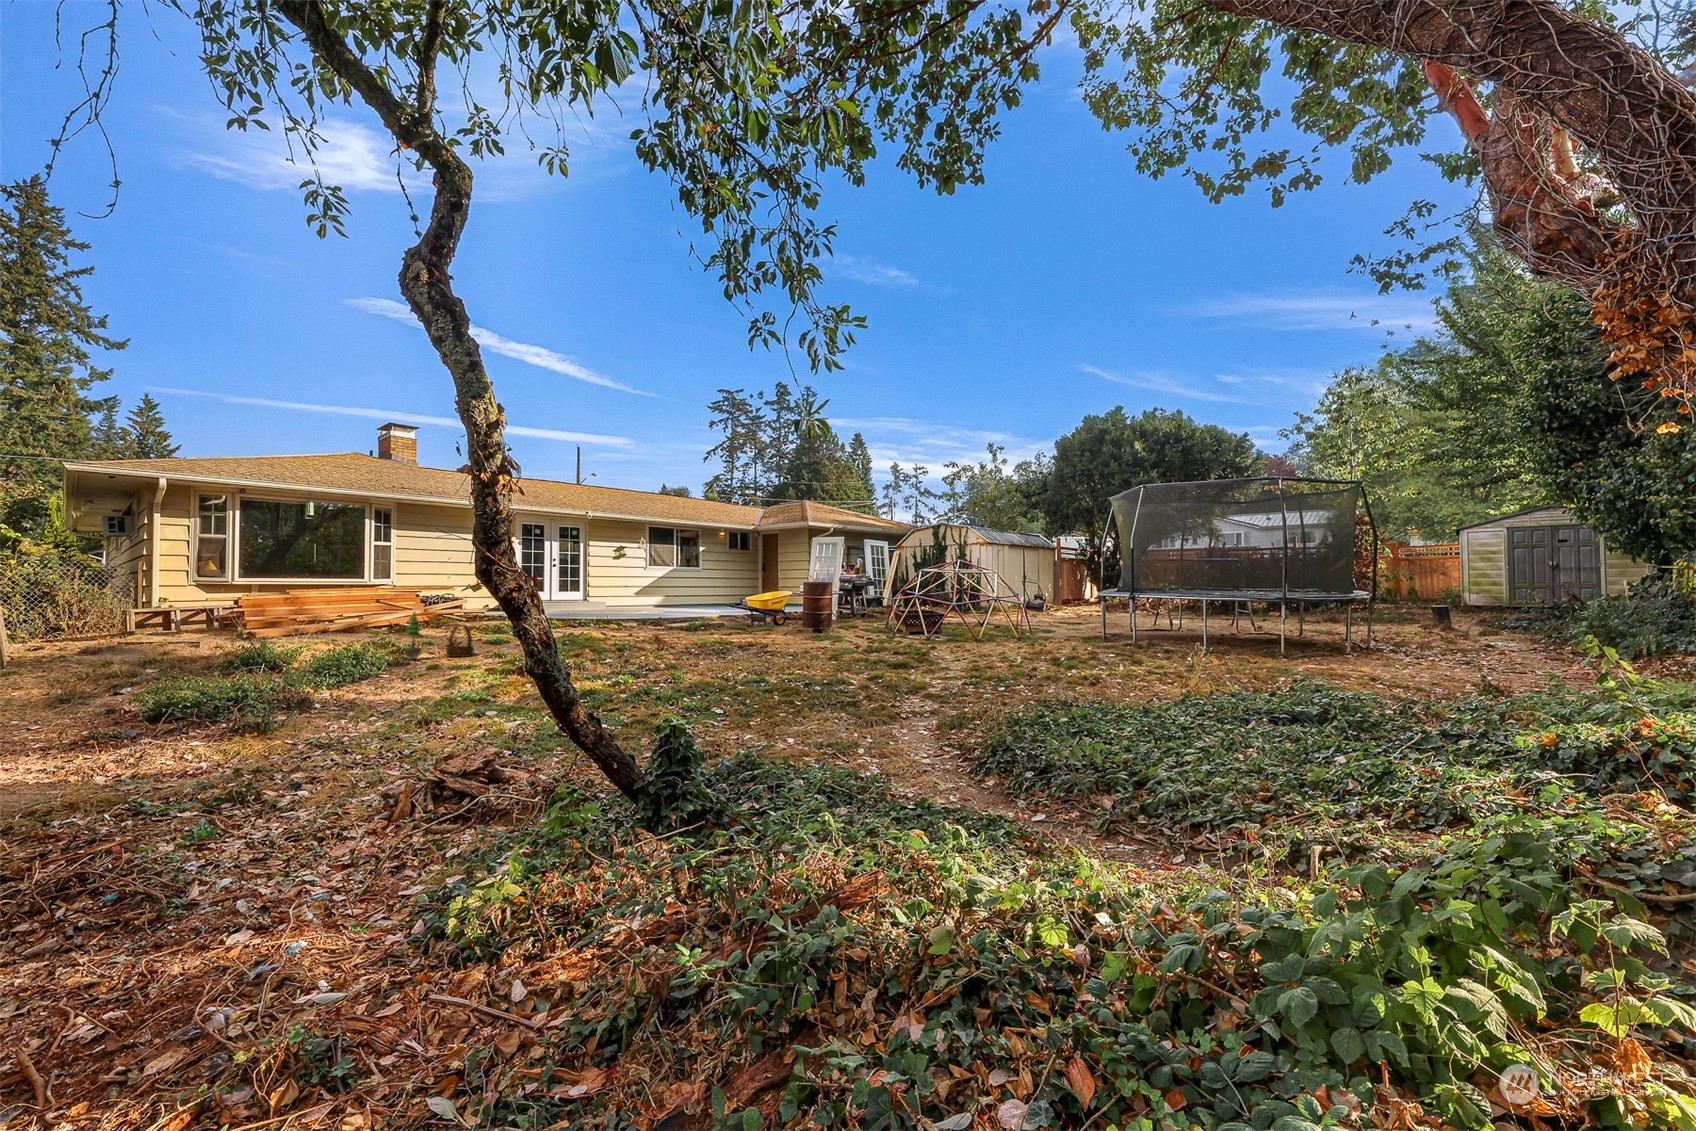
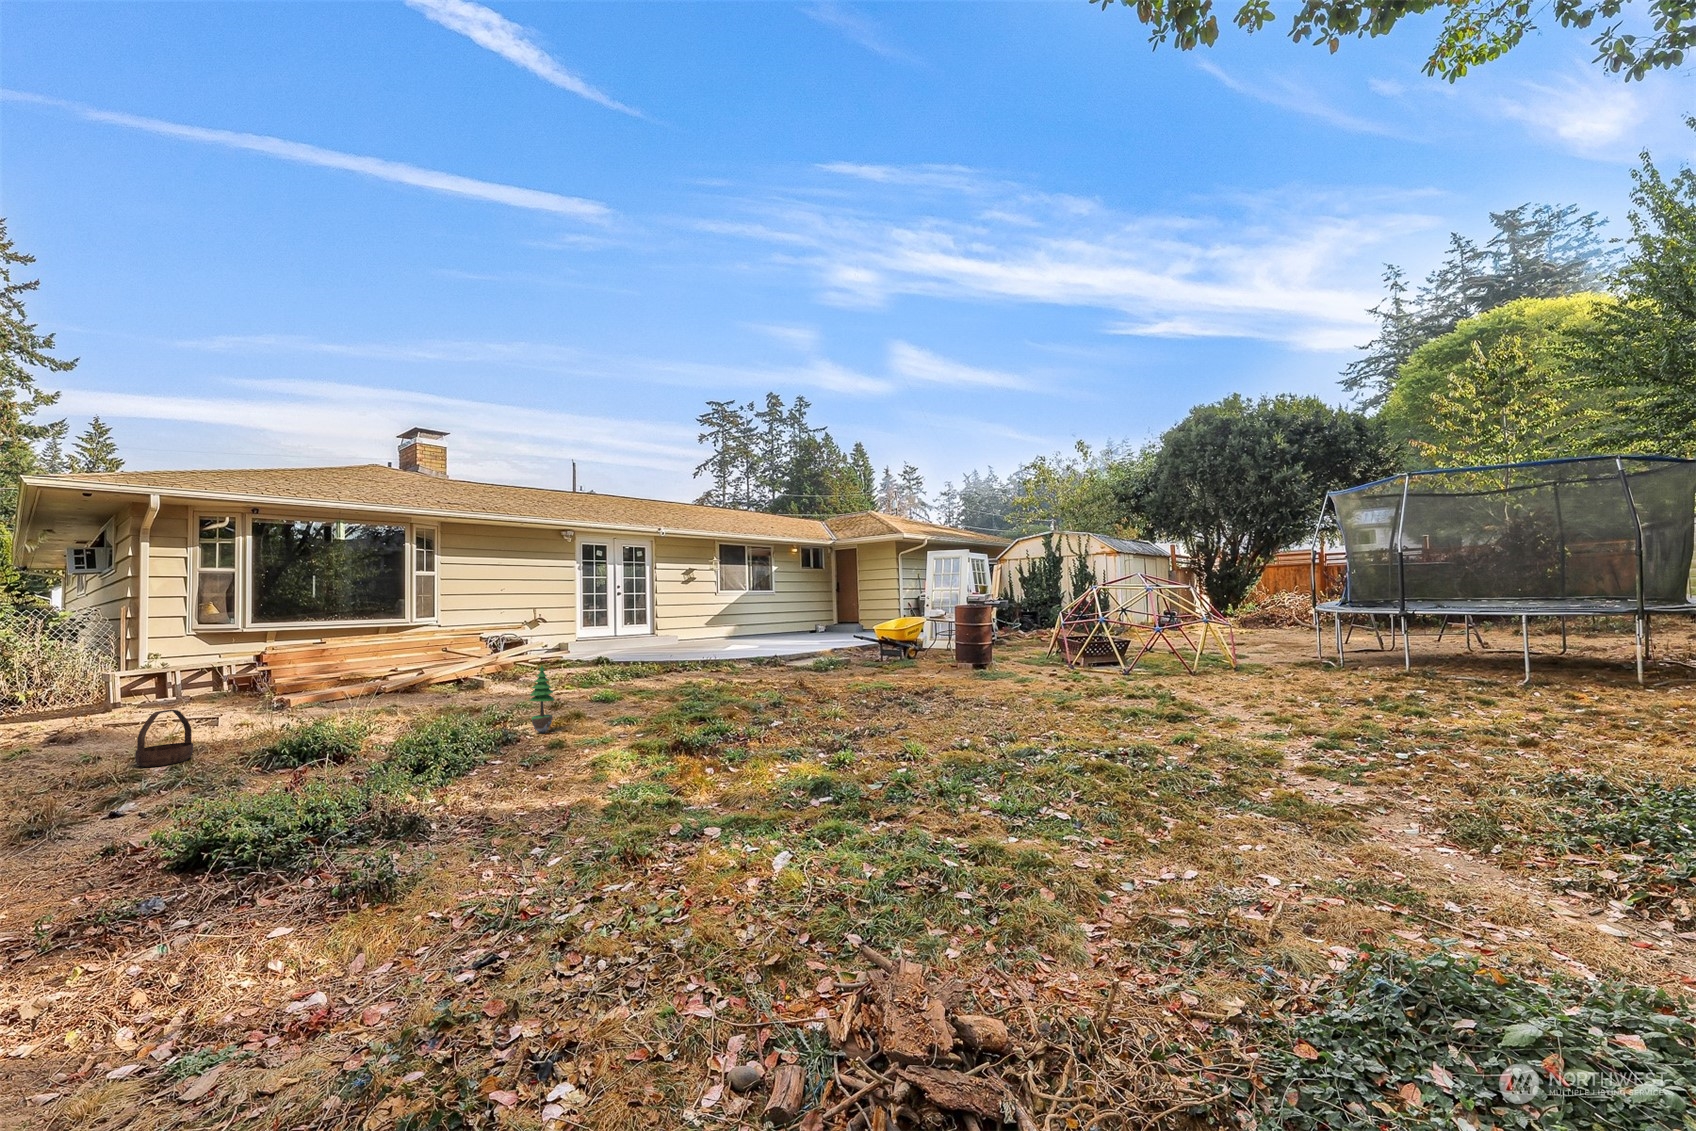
basket: present [446,625,474,657] -> present [135,710,193,767]

